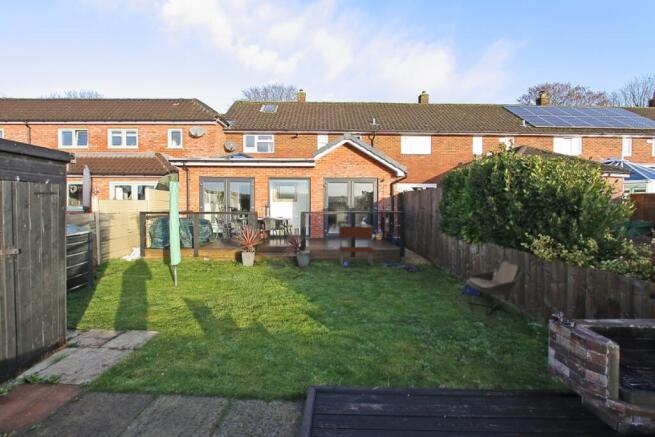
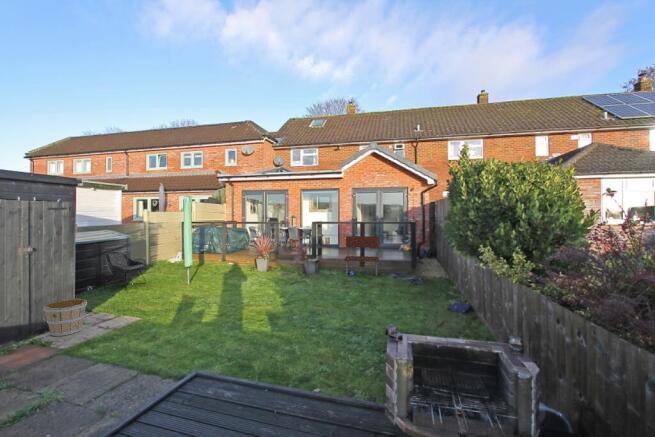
lounge chair: present [466,261,523,315] -> present [104,252,147,289]
wooden bucket: none [37,314,98,369] -> present [43,299,87,336]

